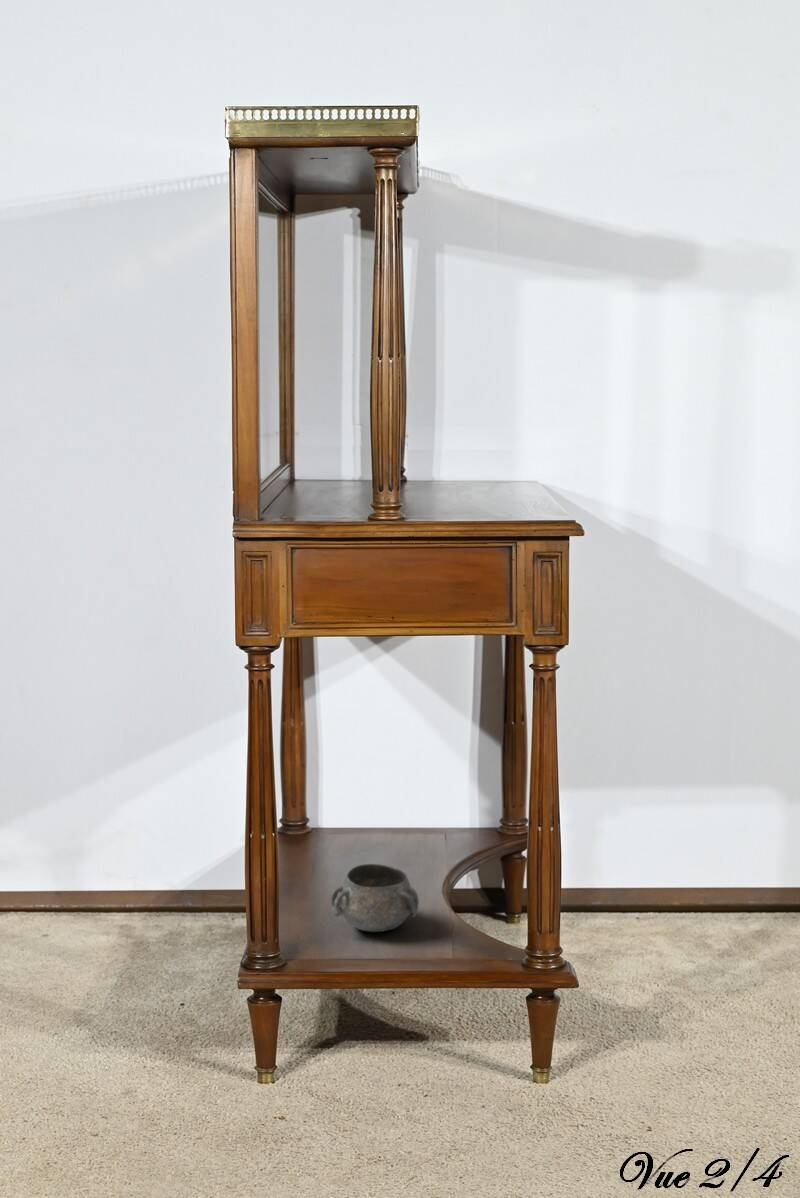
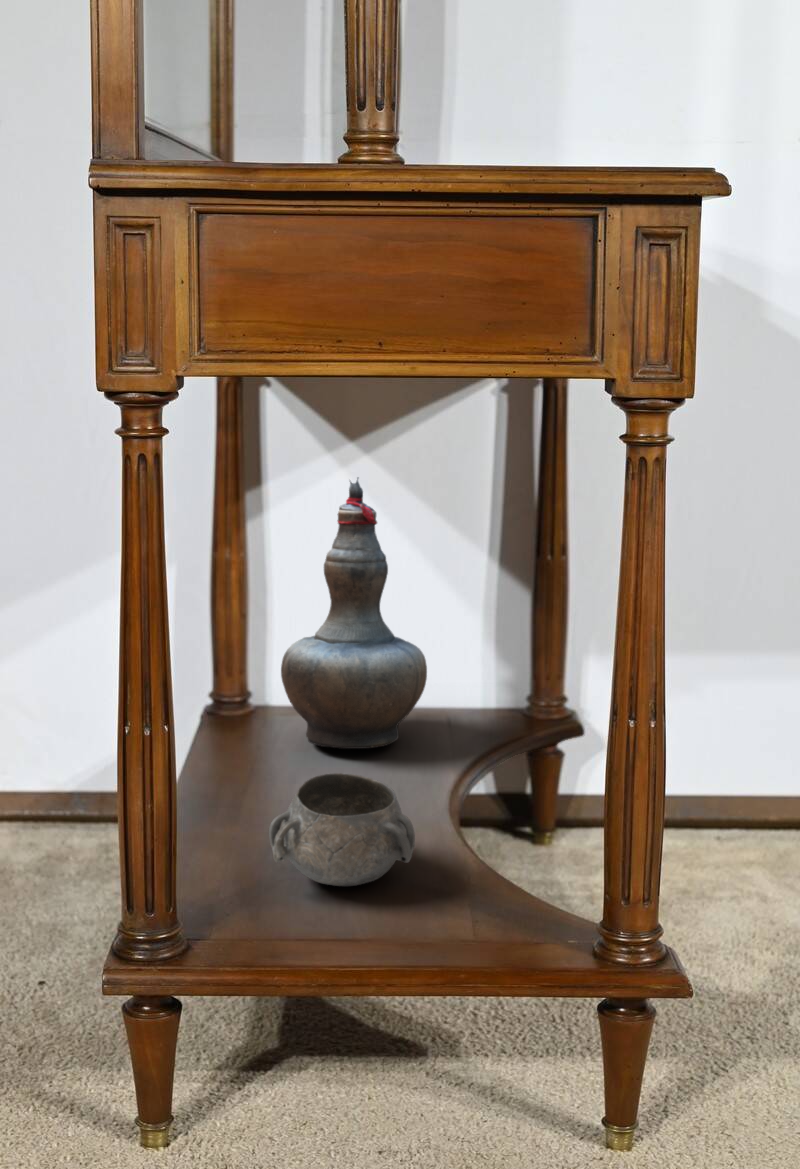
decorative vase: none [332,674,429,853] -> present [281,478,427,749]

